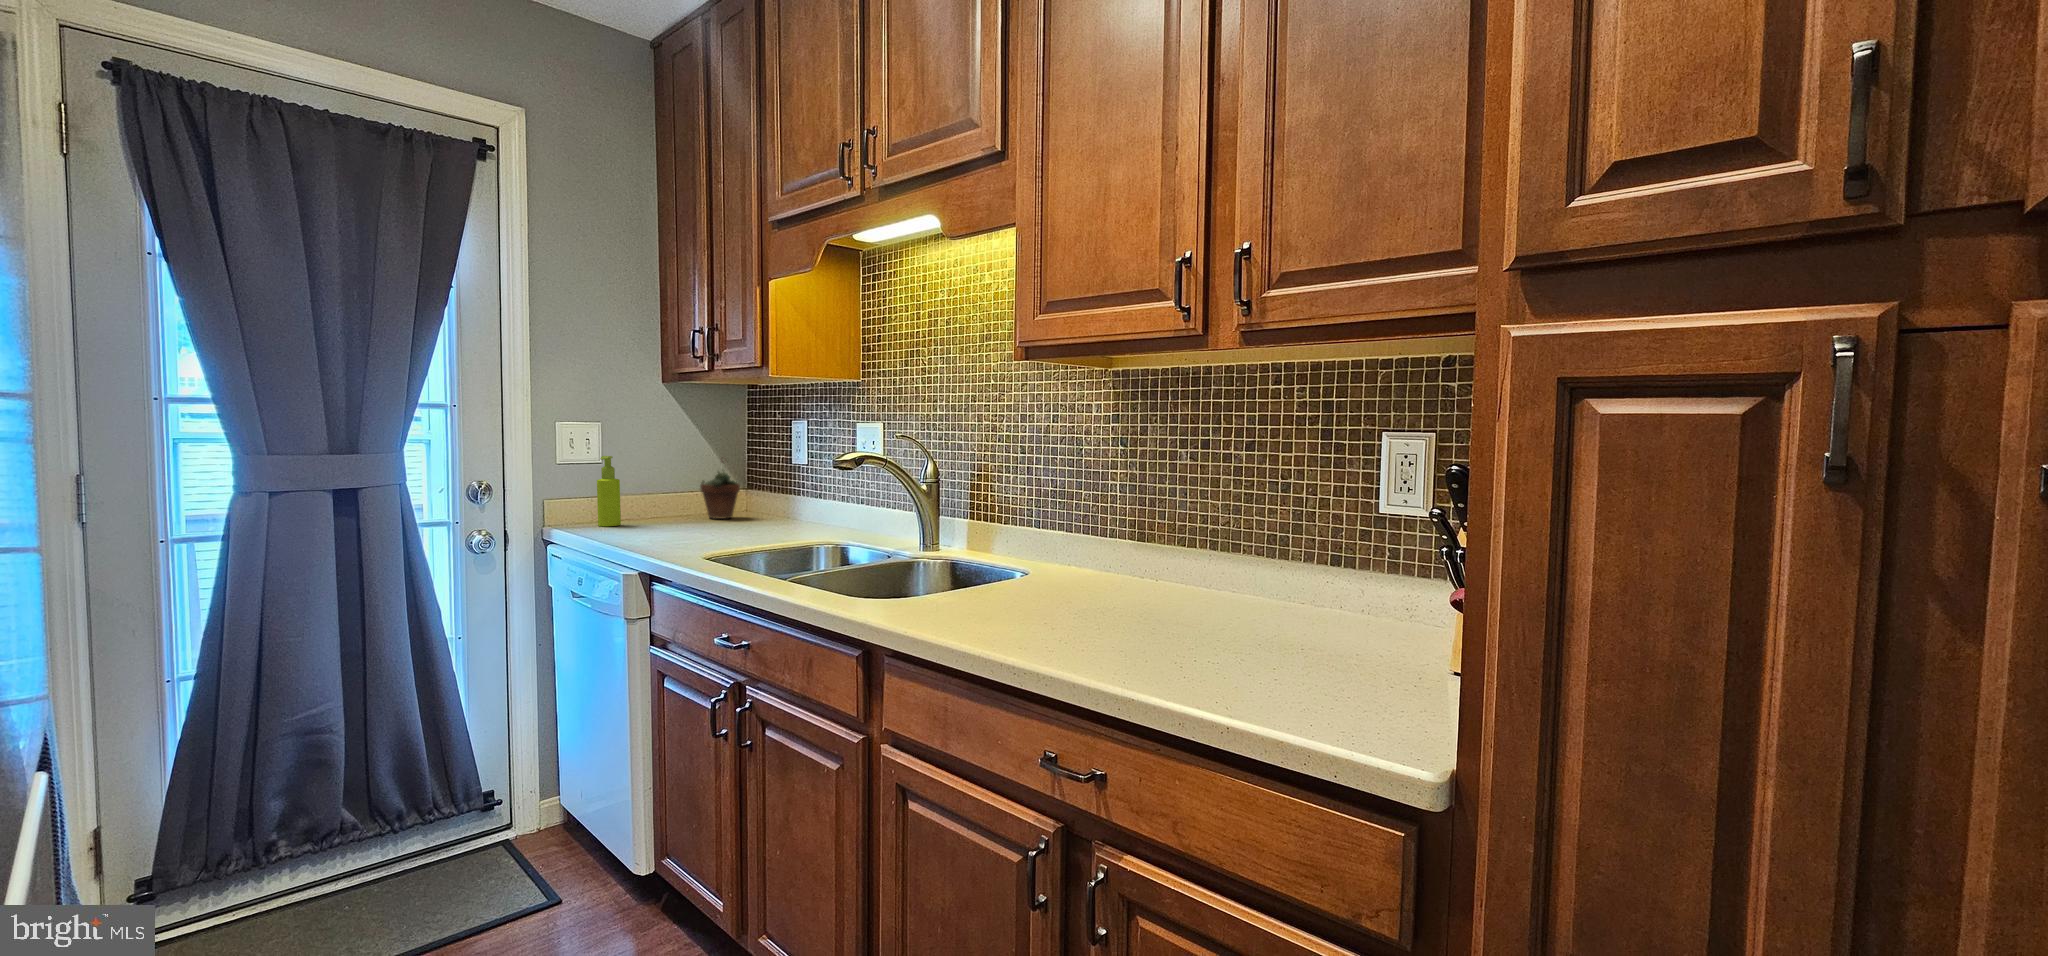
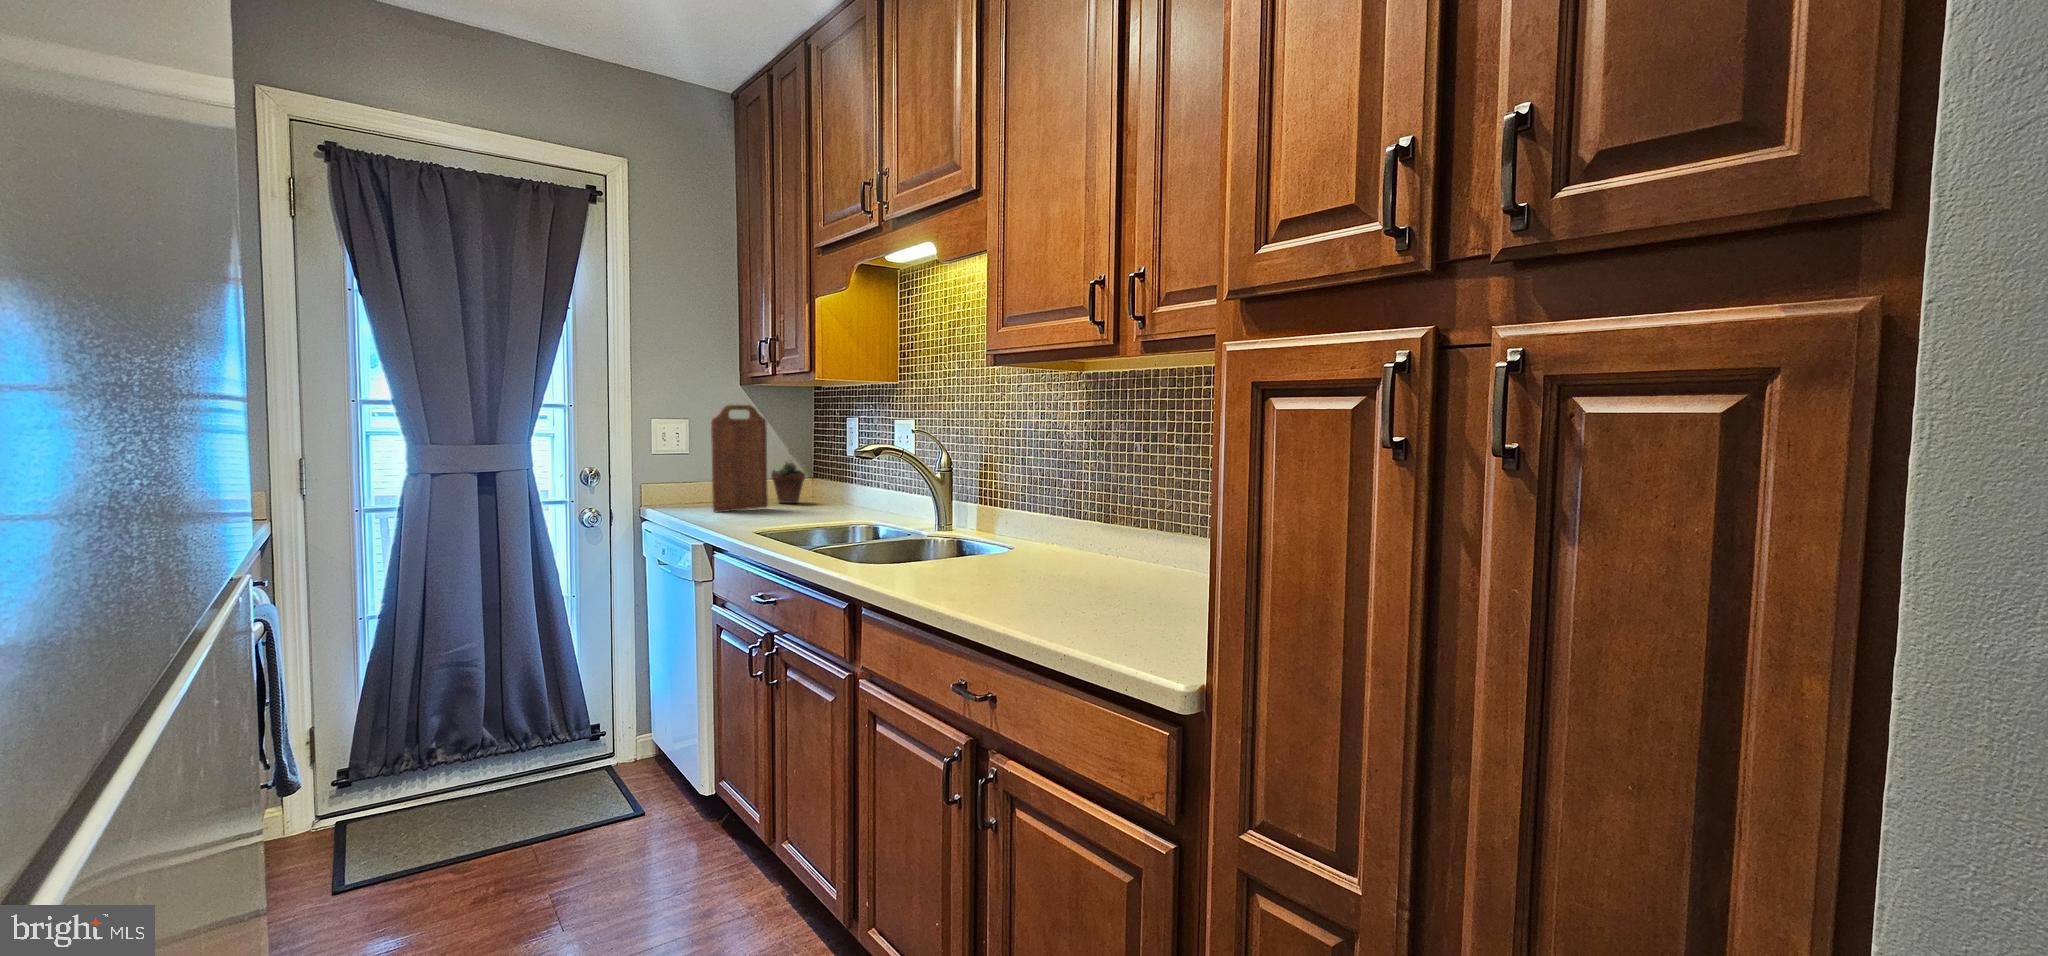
cutting board: none [636,406,701,532] -> present [711,405,768,512]
soap dispenser: present [597,456,621,526] -> none [682,448,702,507]

